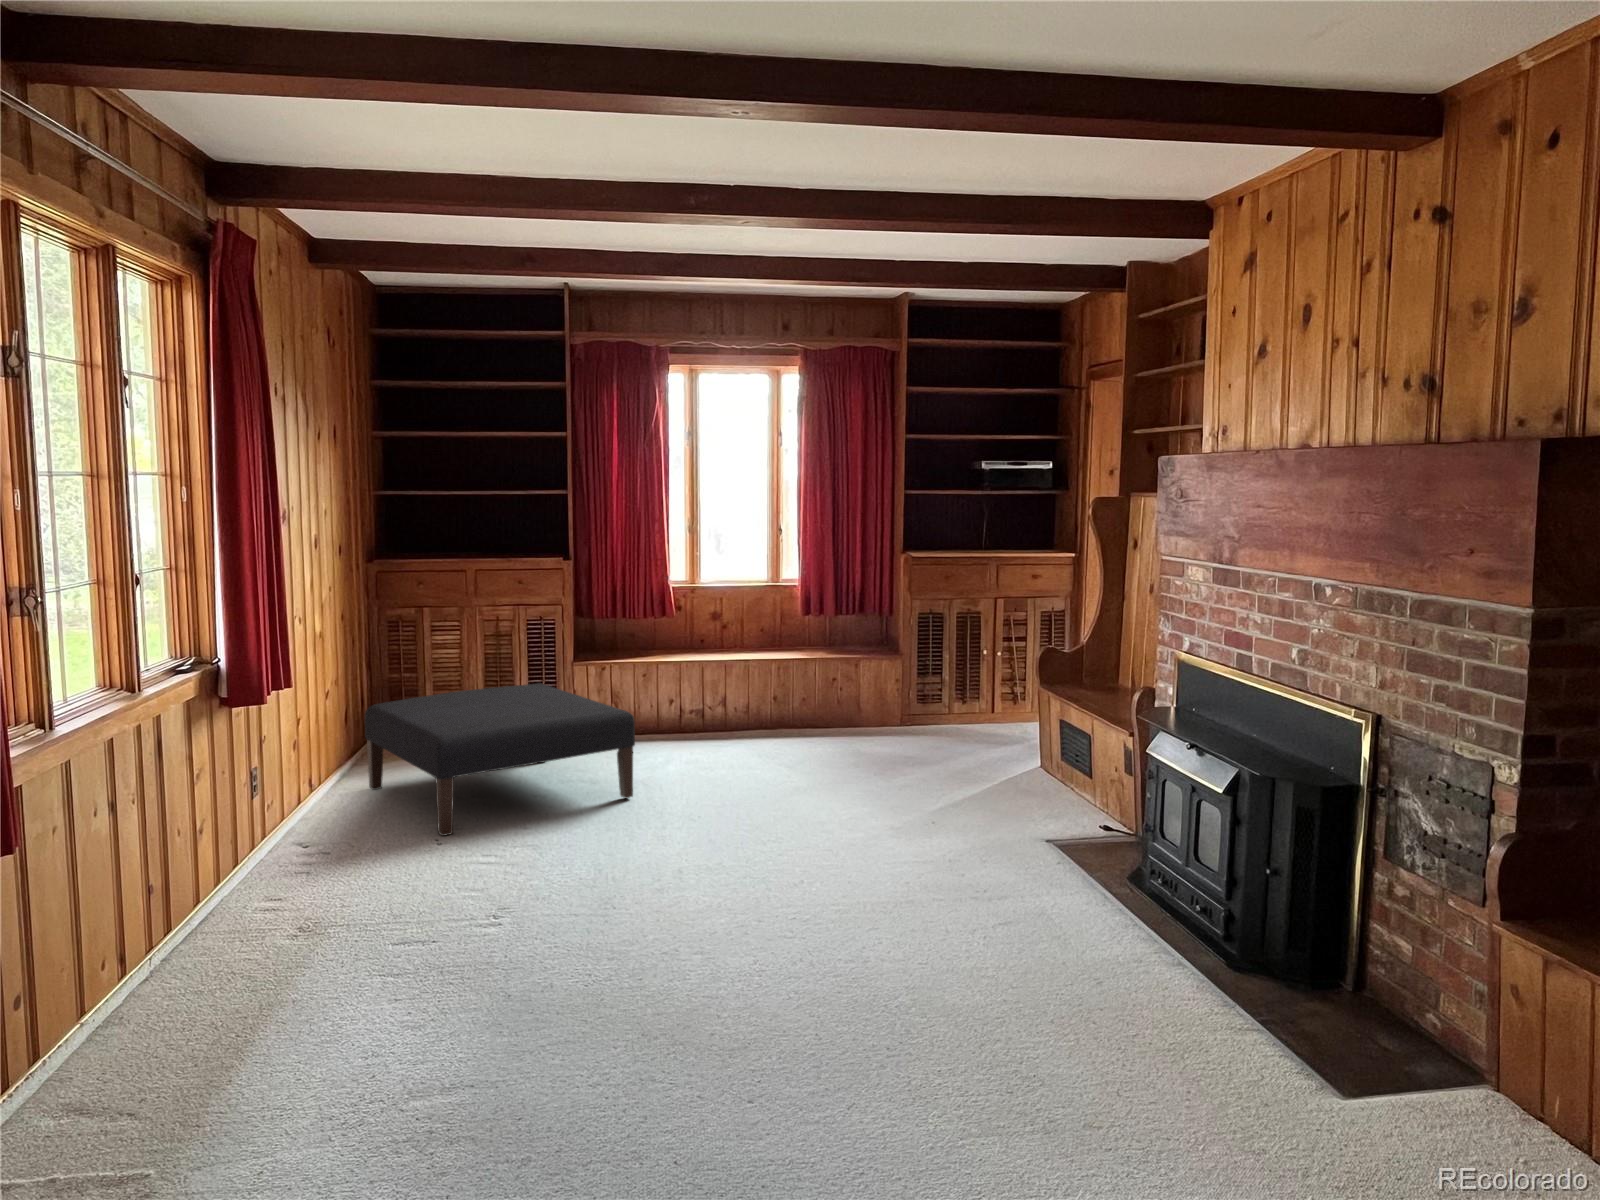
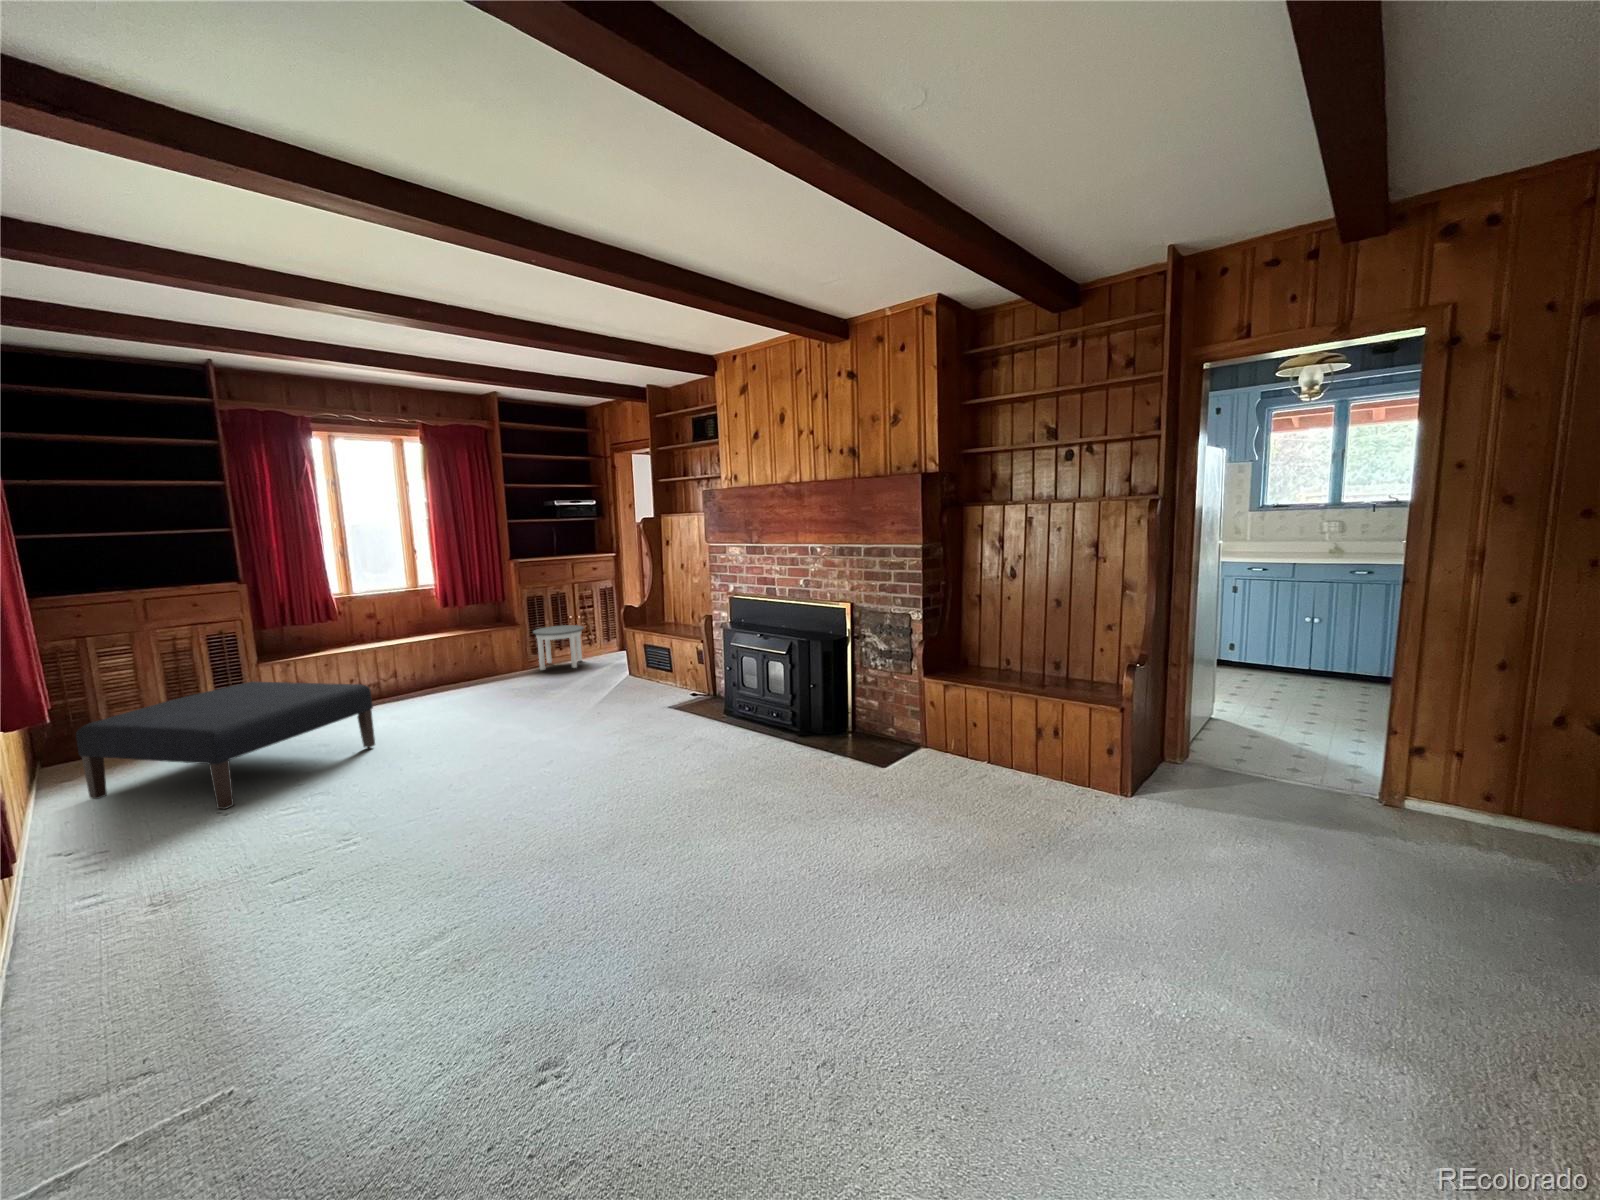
round table: none [916,665,996,739] -> present [533,625,584,670]

